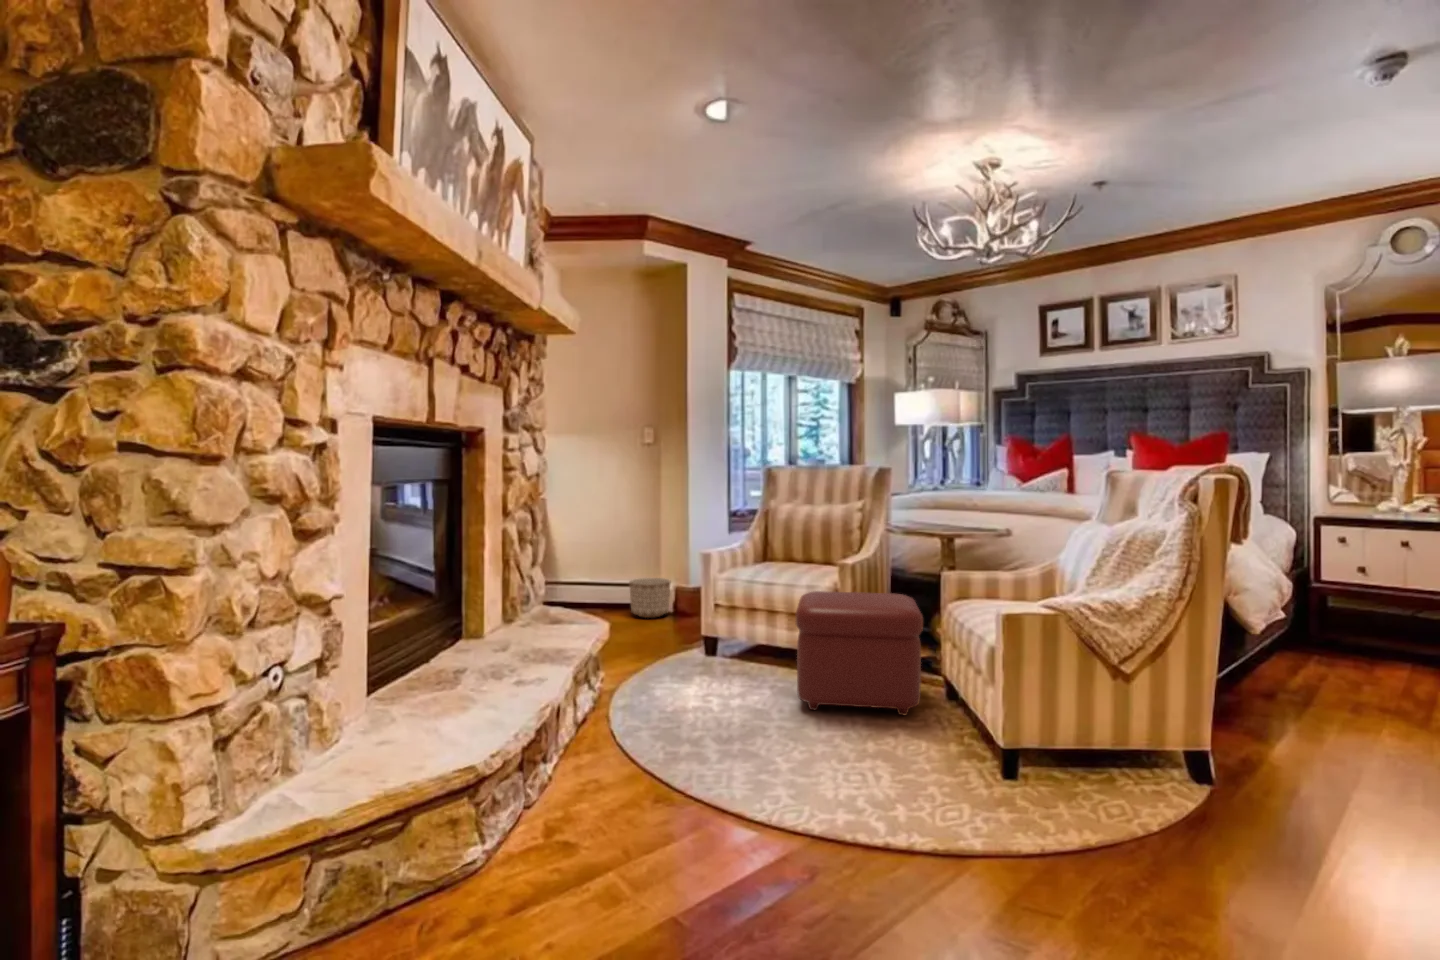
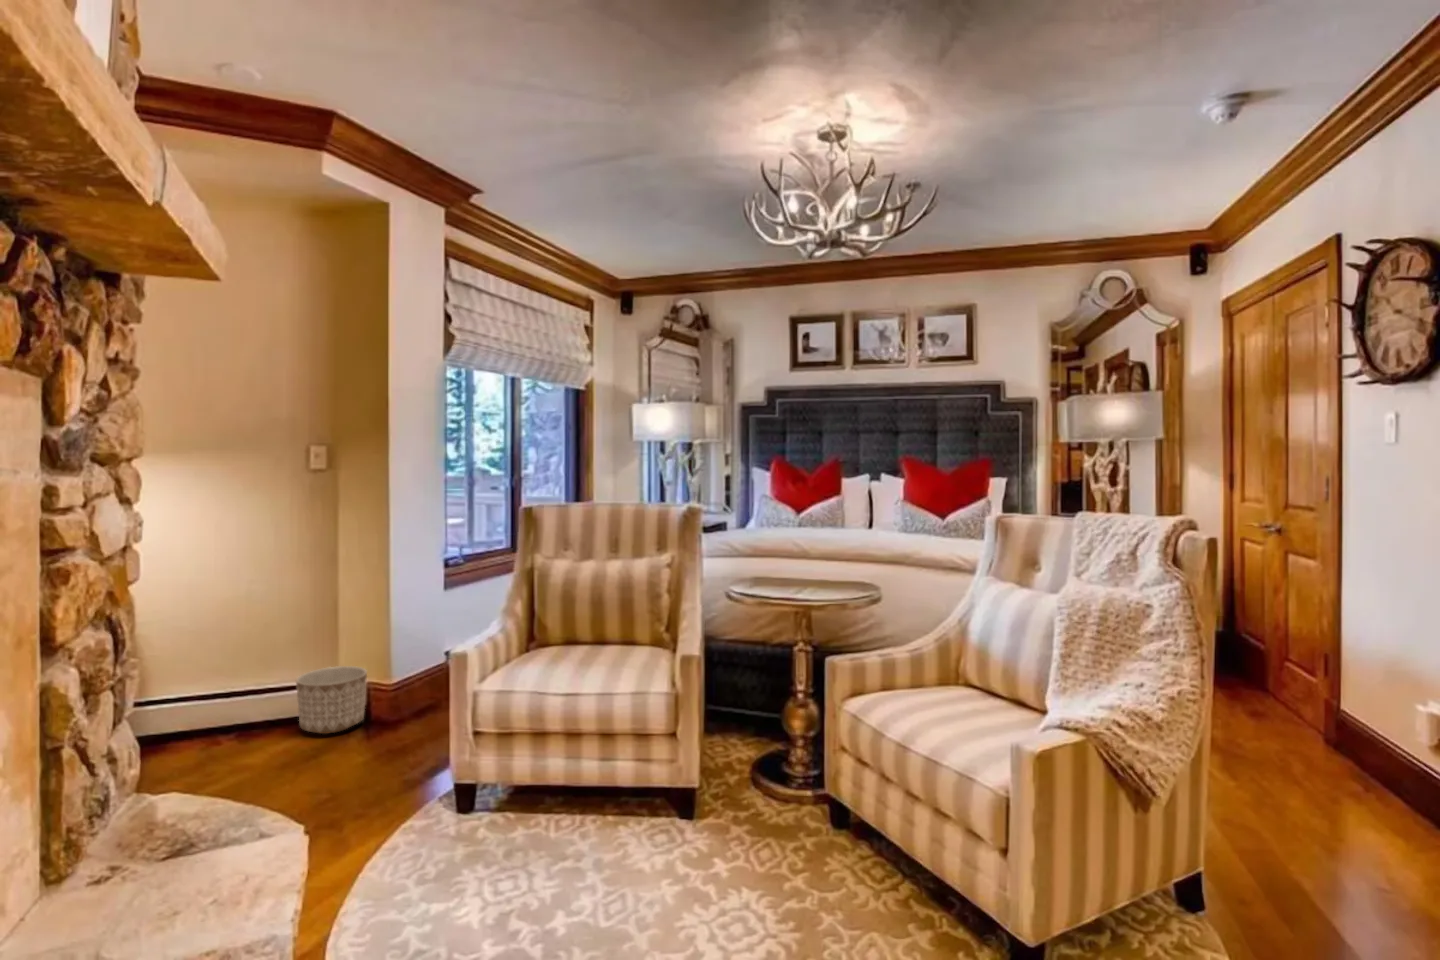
ottoman: present [796,591,923,715] -> none [634,691,834,904]

